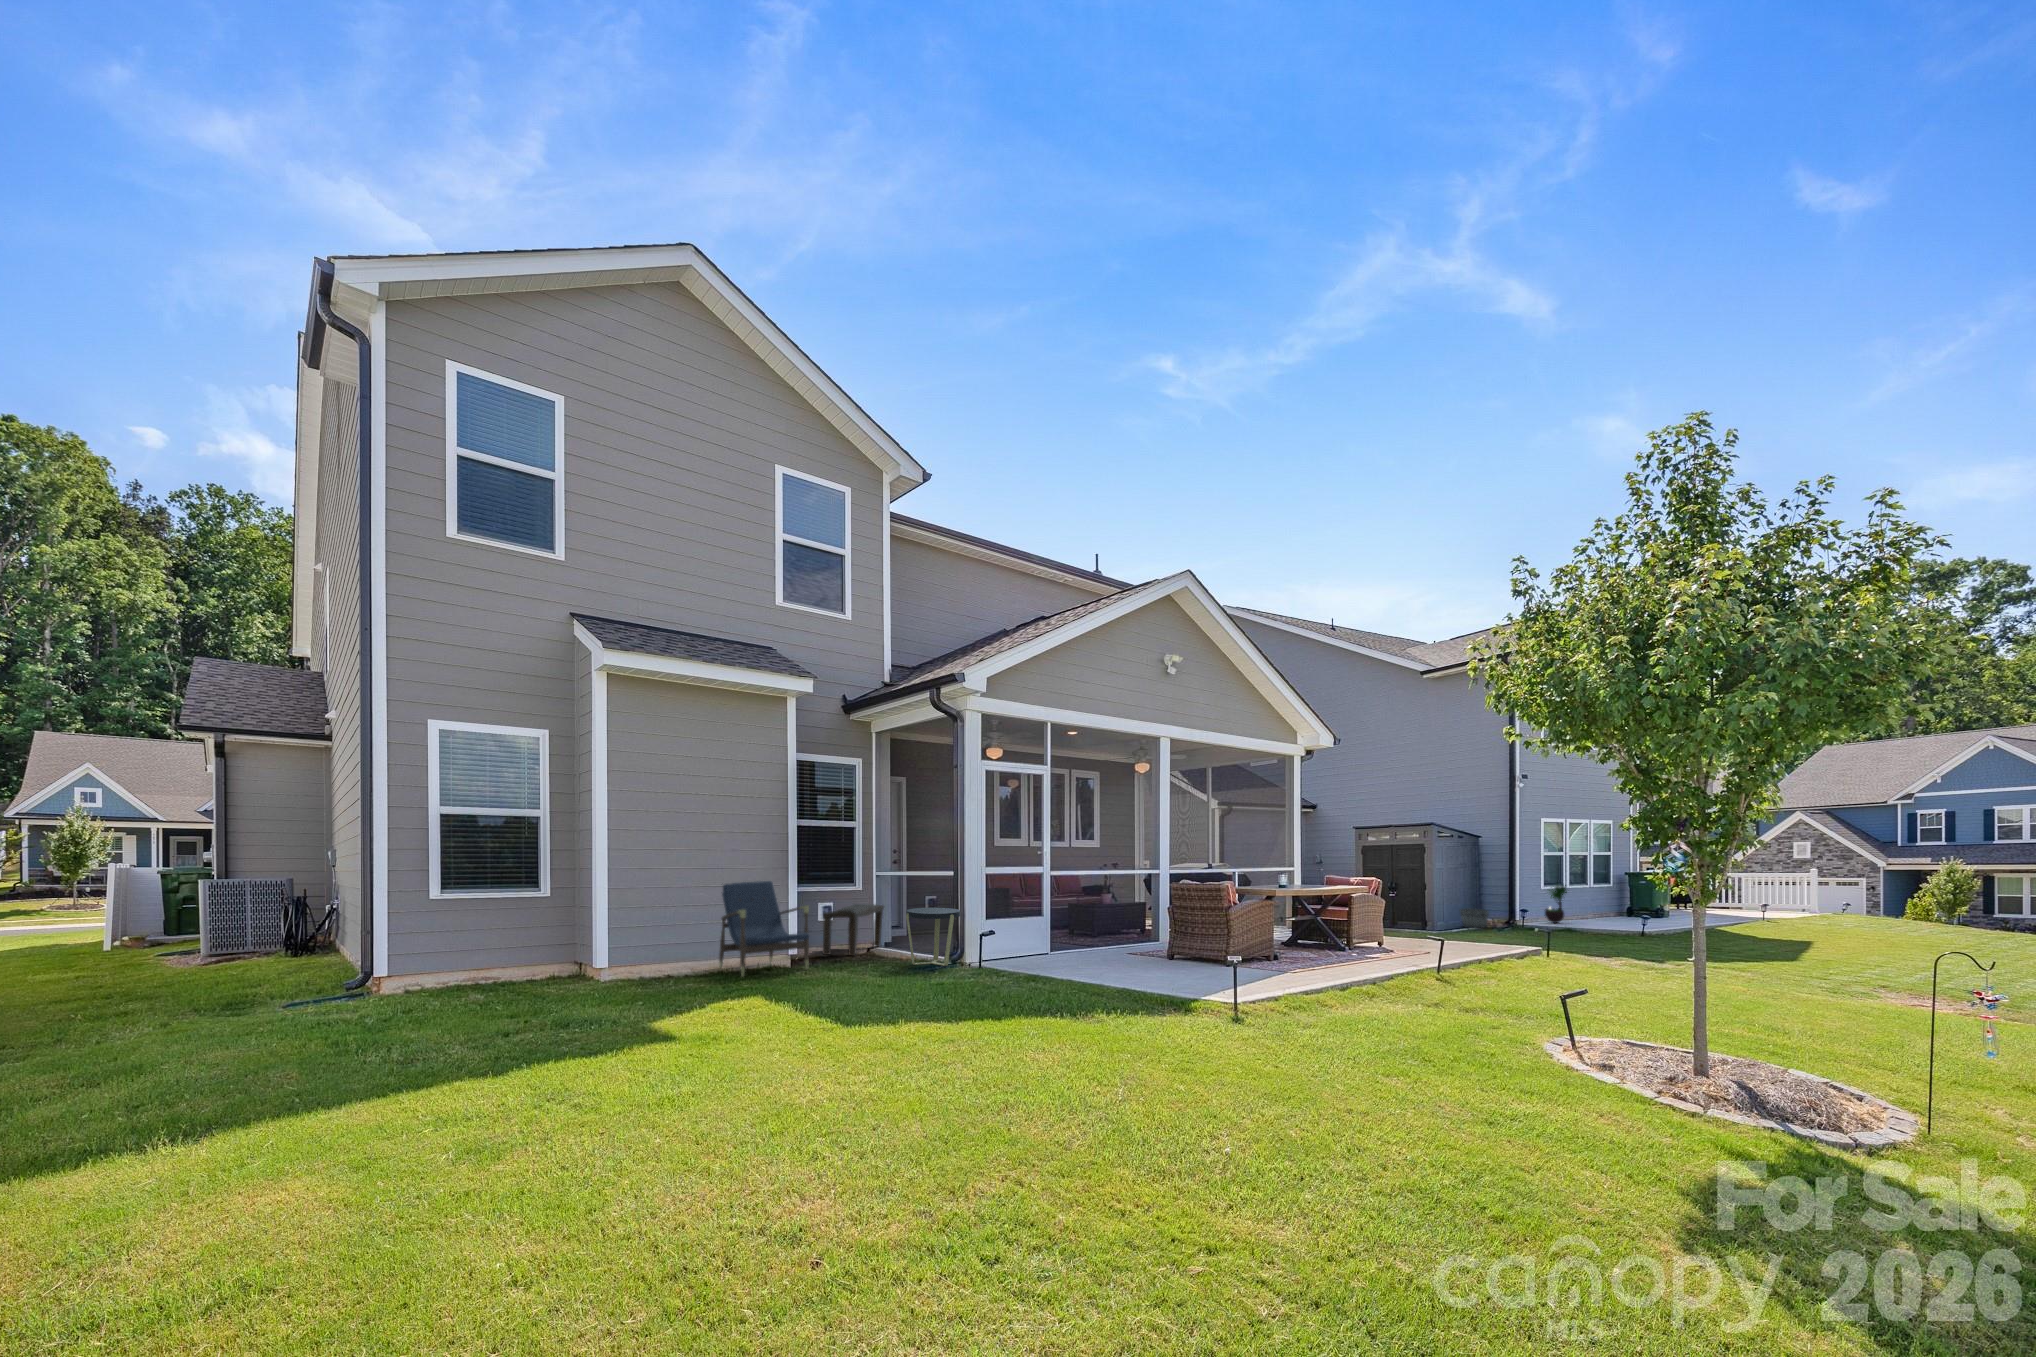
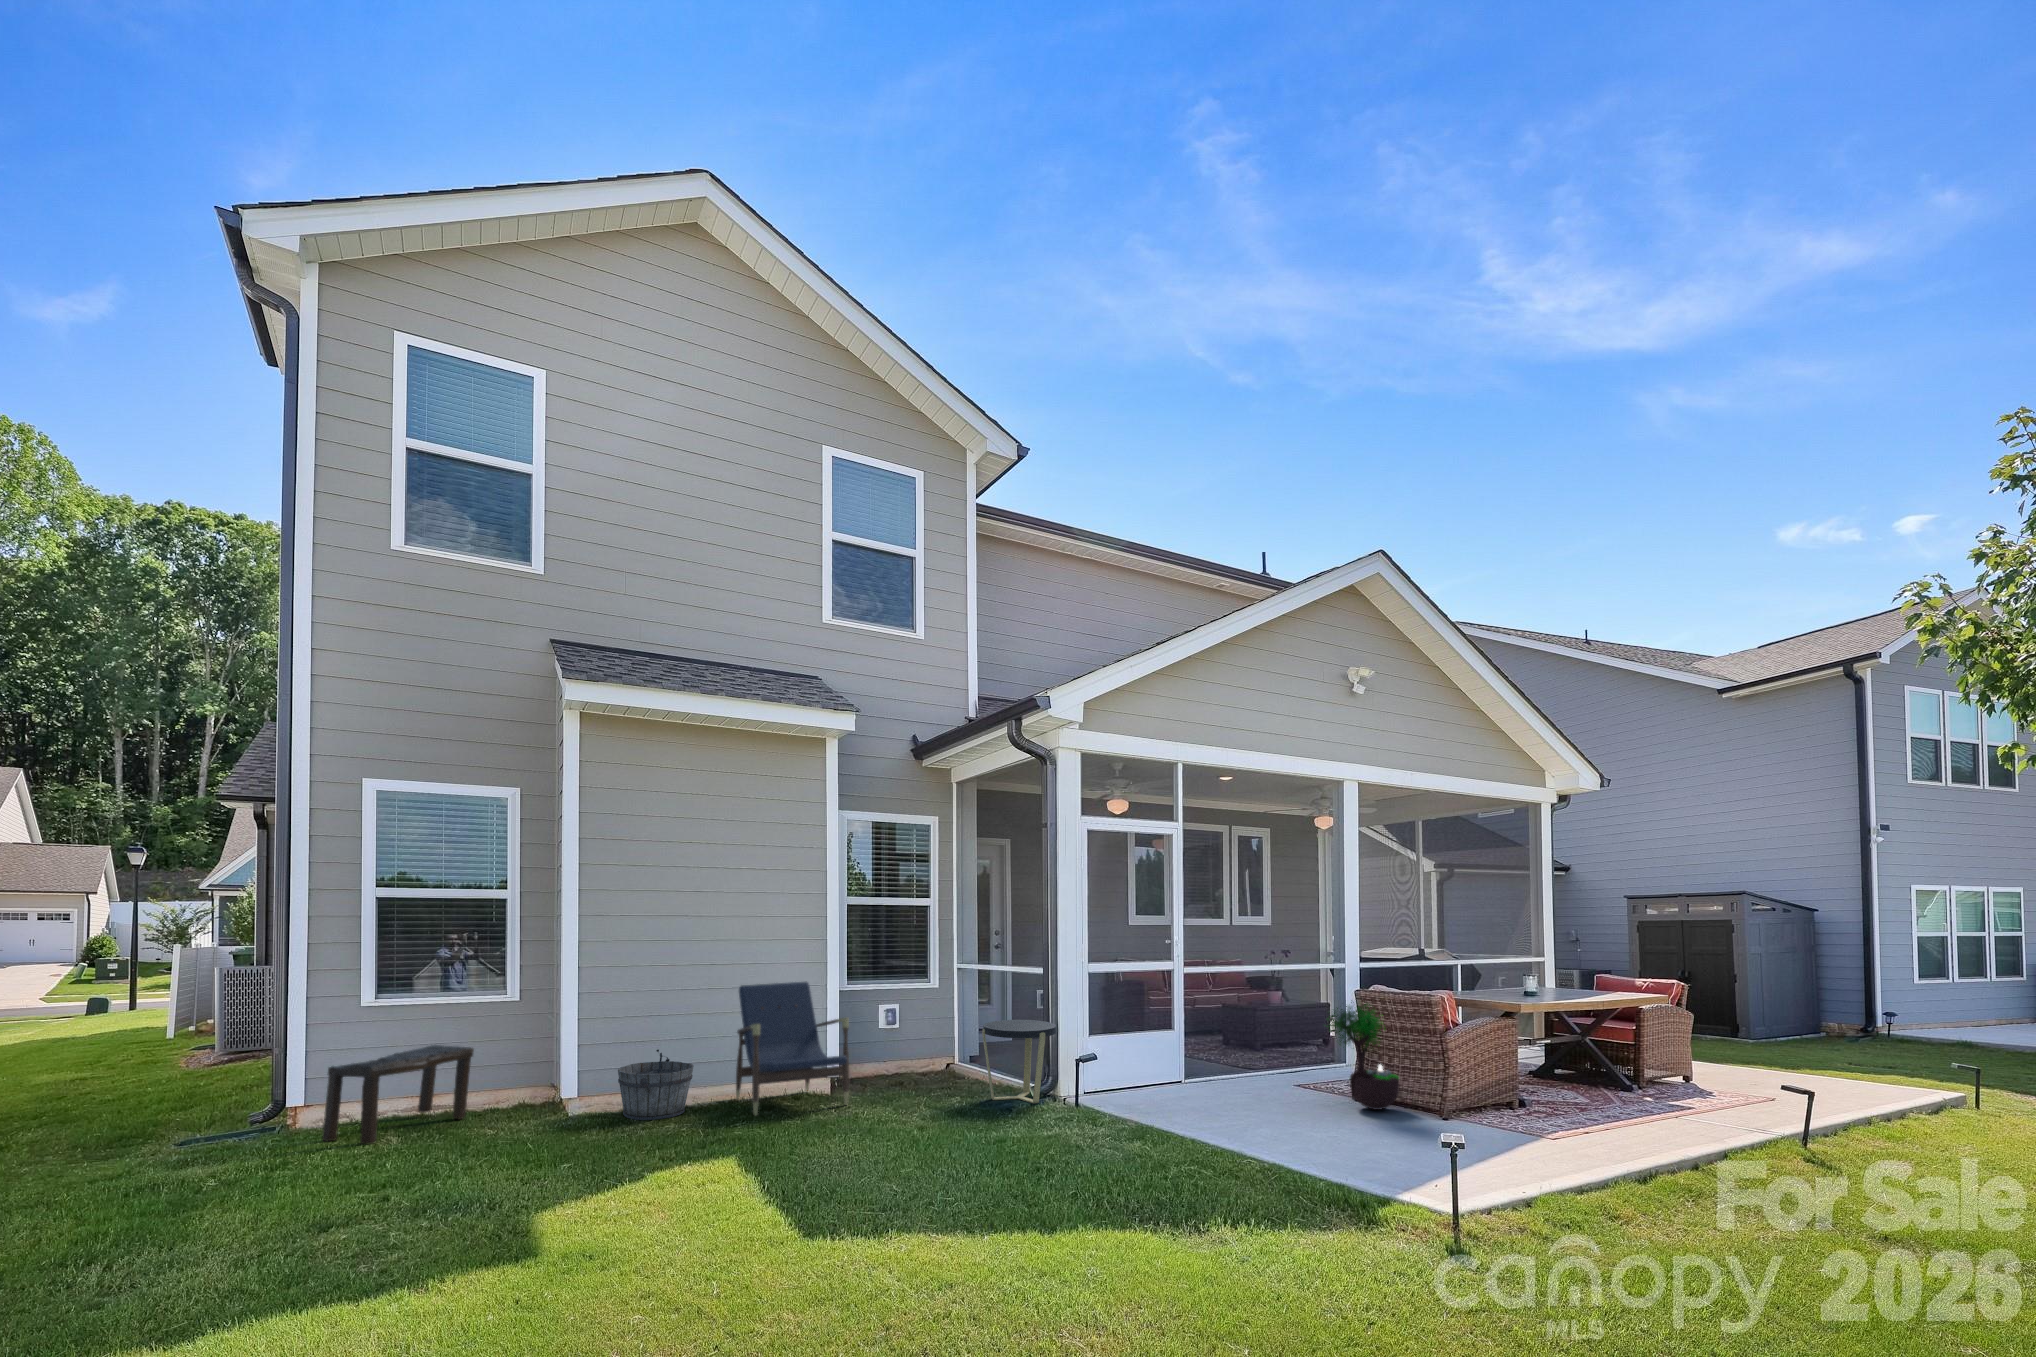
potted tree: present [1545,885,1567,923] -> present [1327,1002,1399,1110]
bench: present [823,904,884,956] -> present [322,1045,474,1144]
wooden bucket: present [1459,905,1489,928] -> present [618,1050,694,1120]

